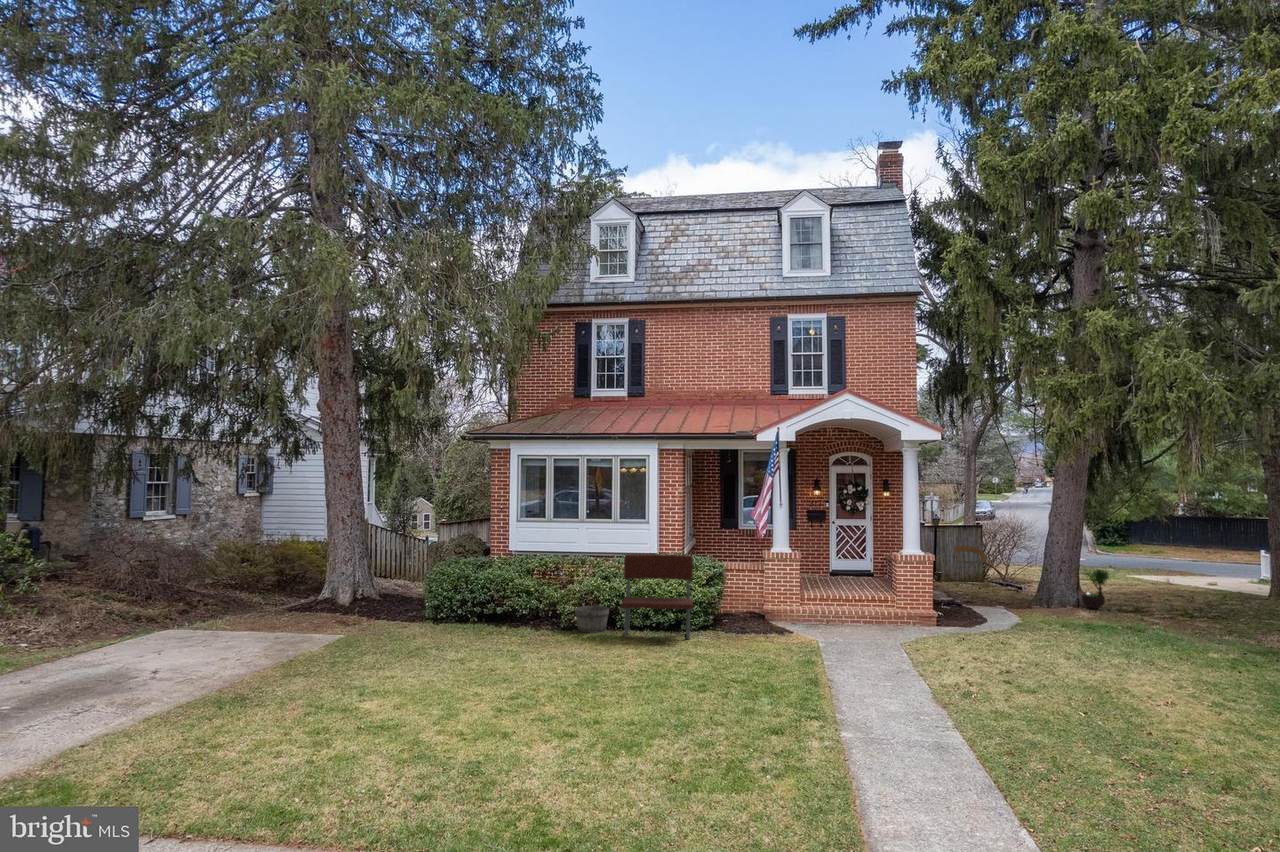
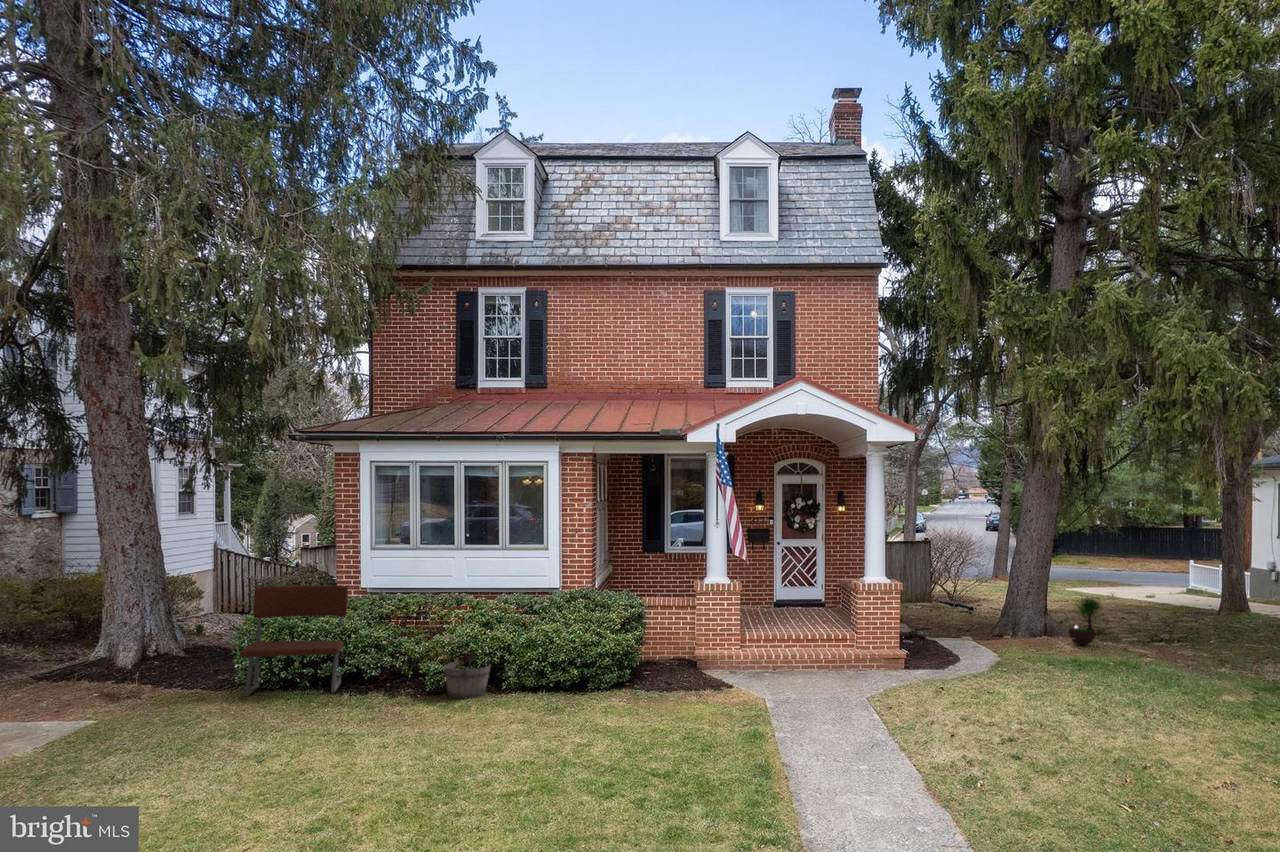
chair: present [953,546,986,564] -> none [915,569,956,615]
bench: present [621,554,693,639] -> present [240,585,348,696]

